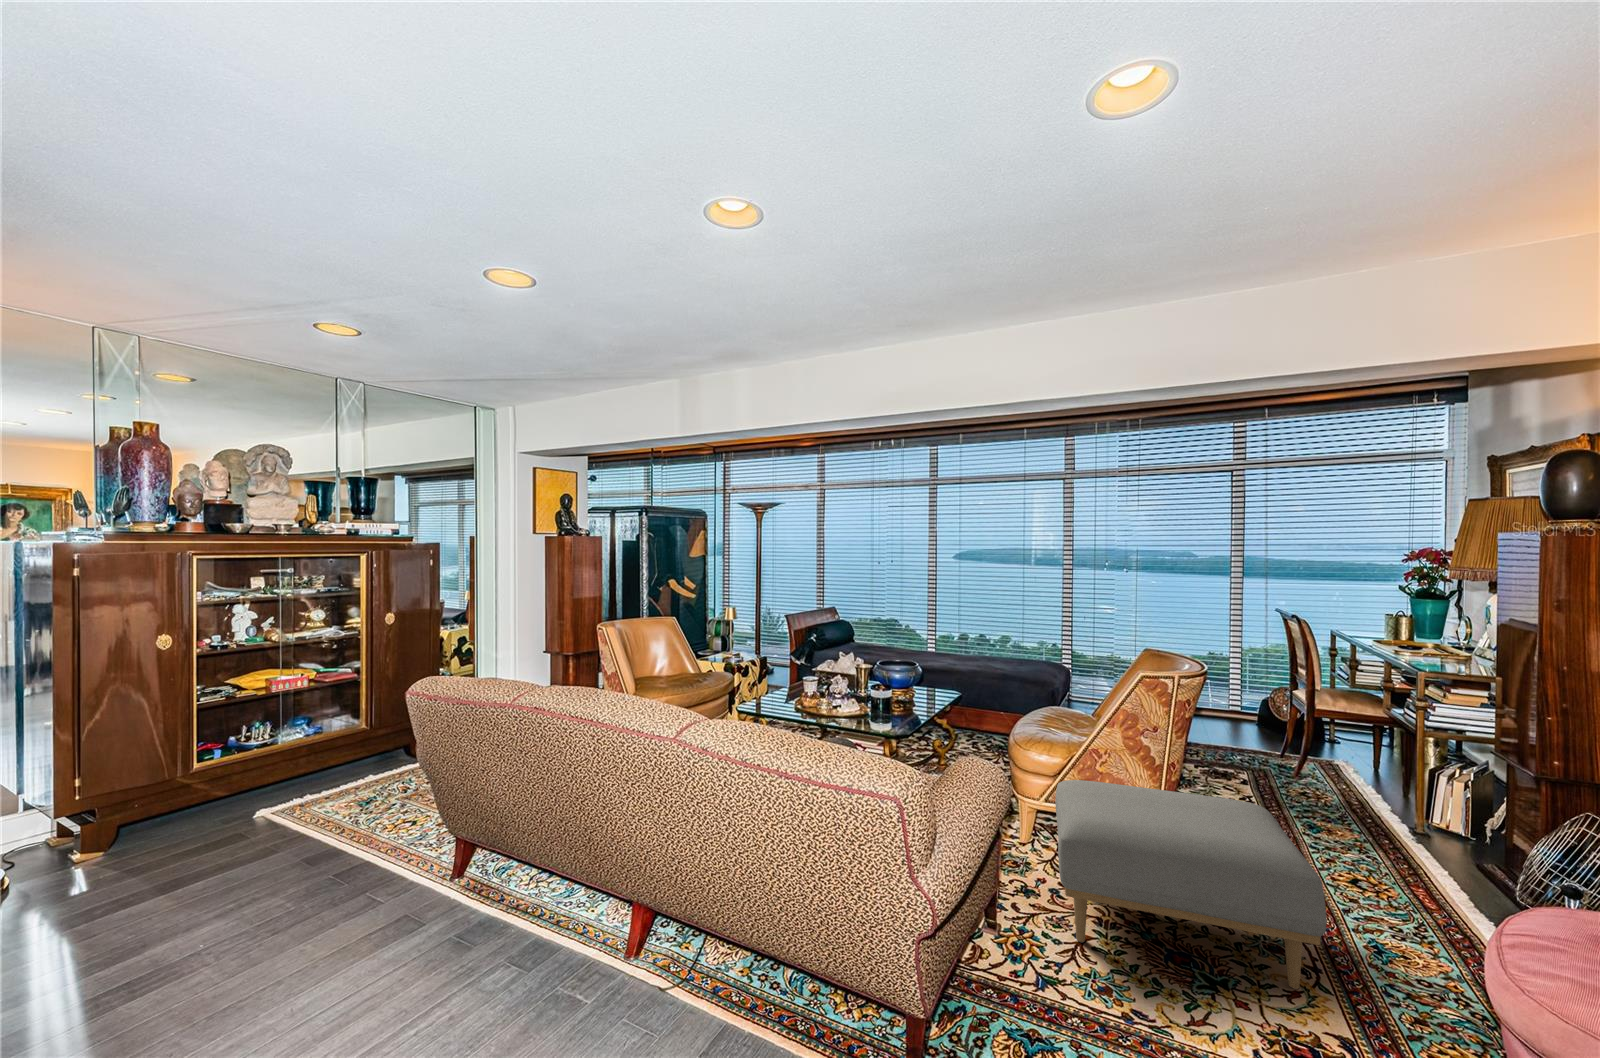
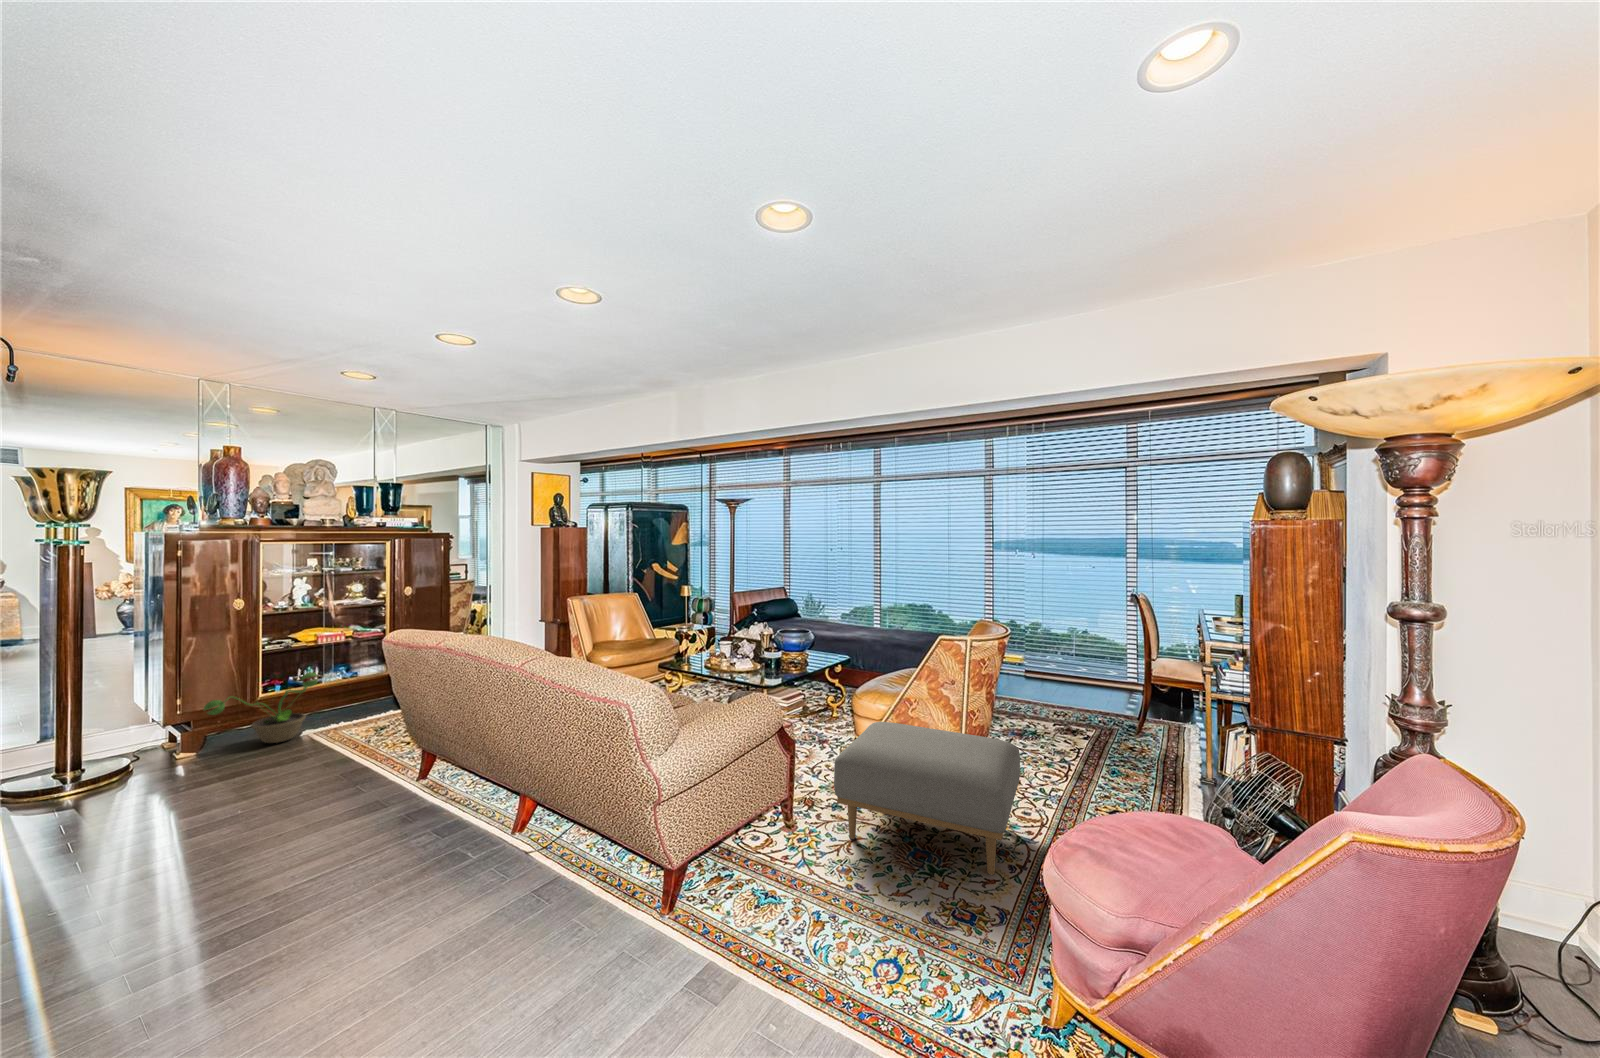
decorative plant: none [120,732,290,830] -> present [204,672,318,743]

